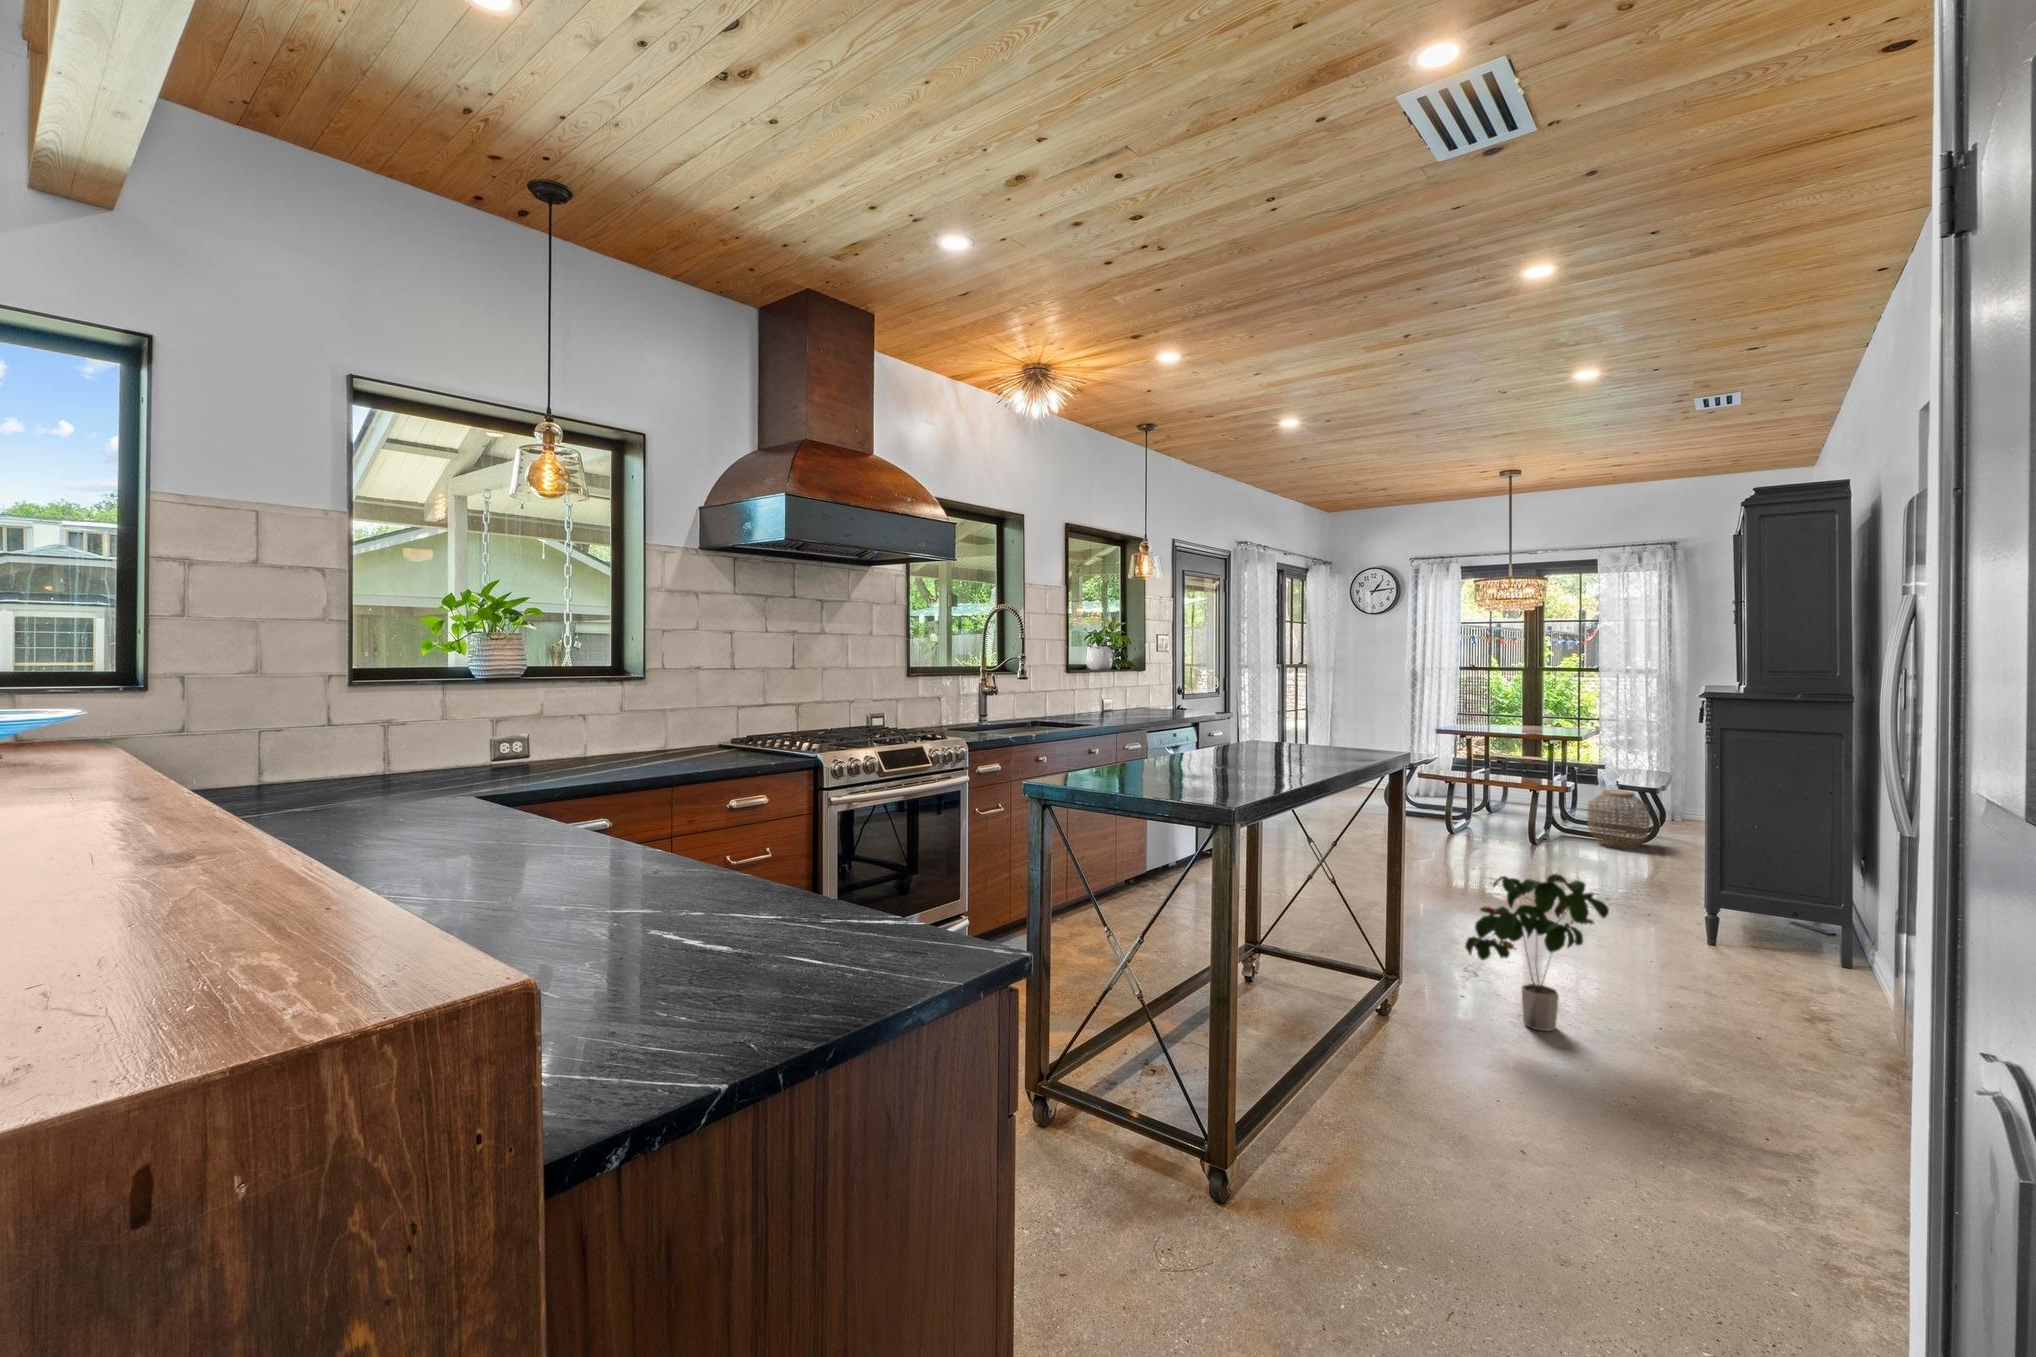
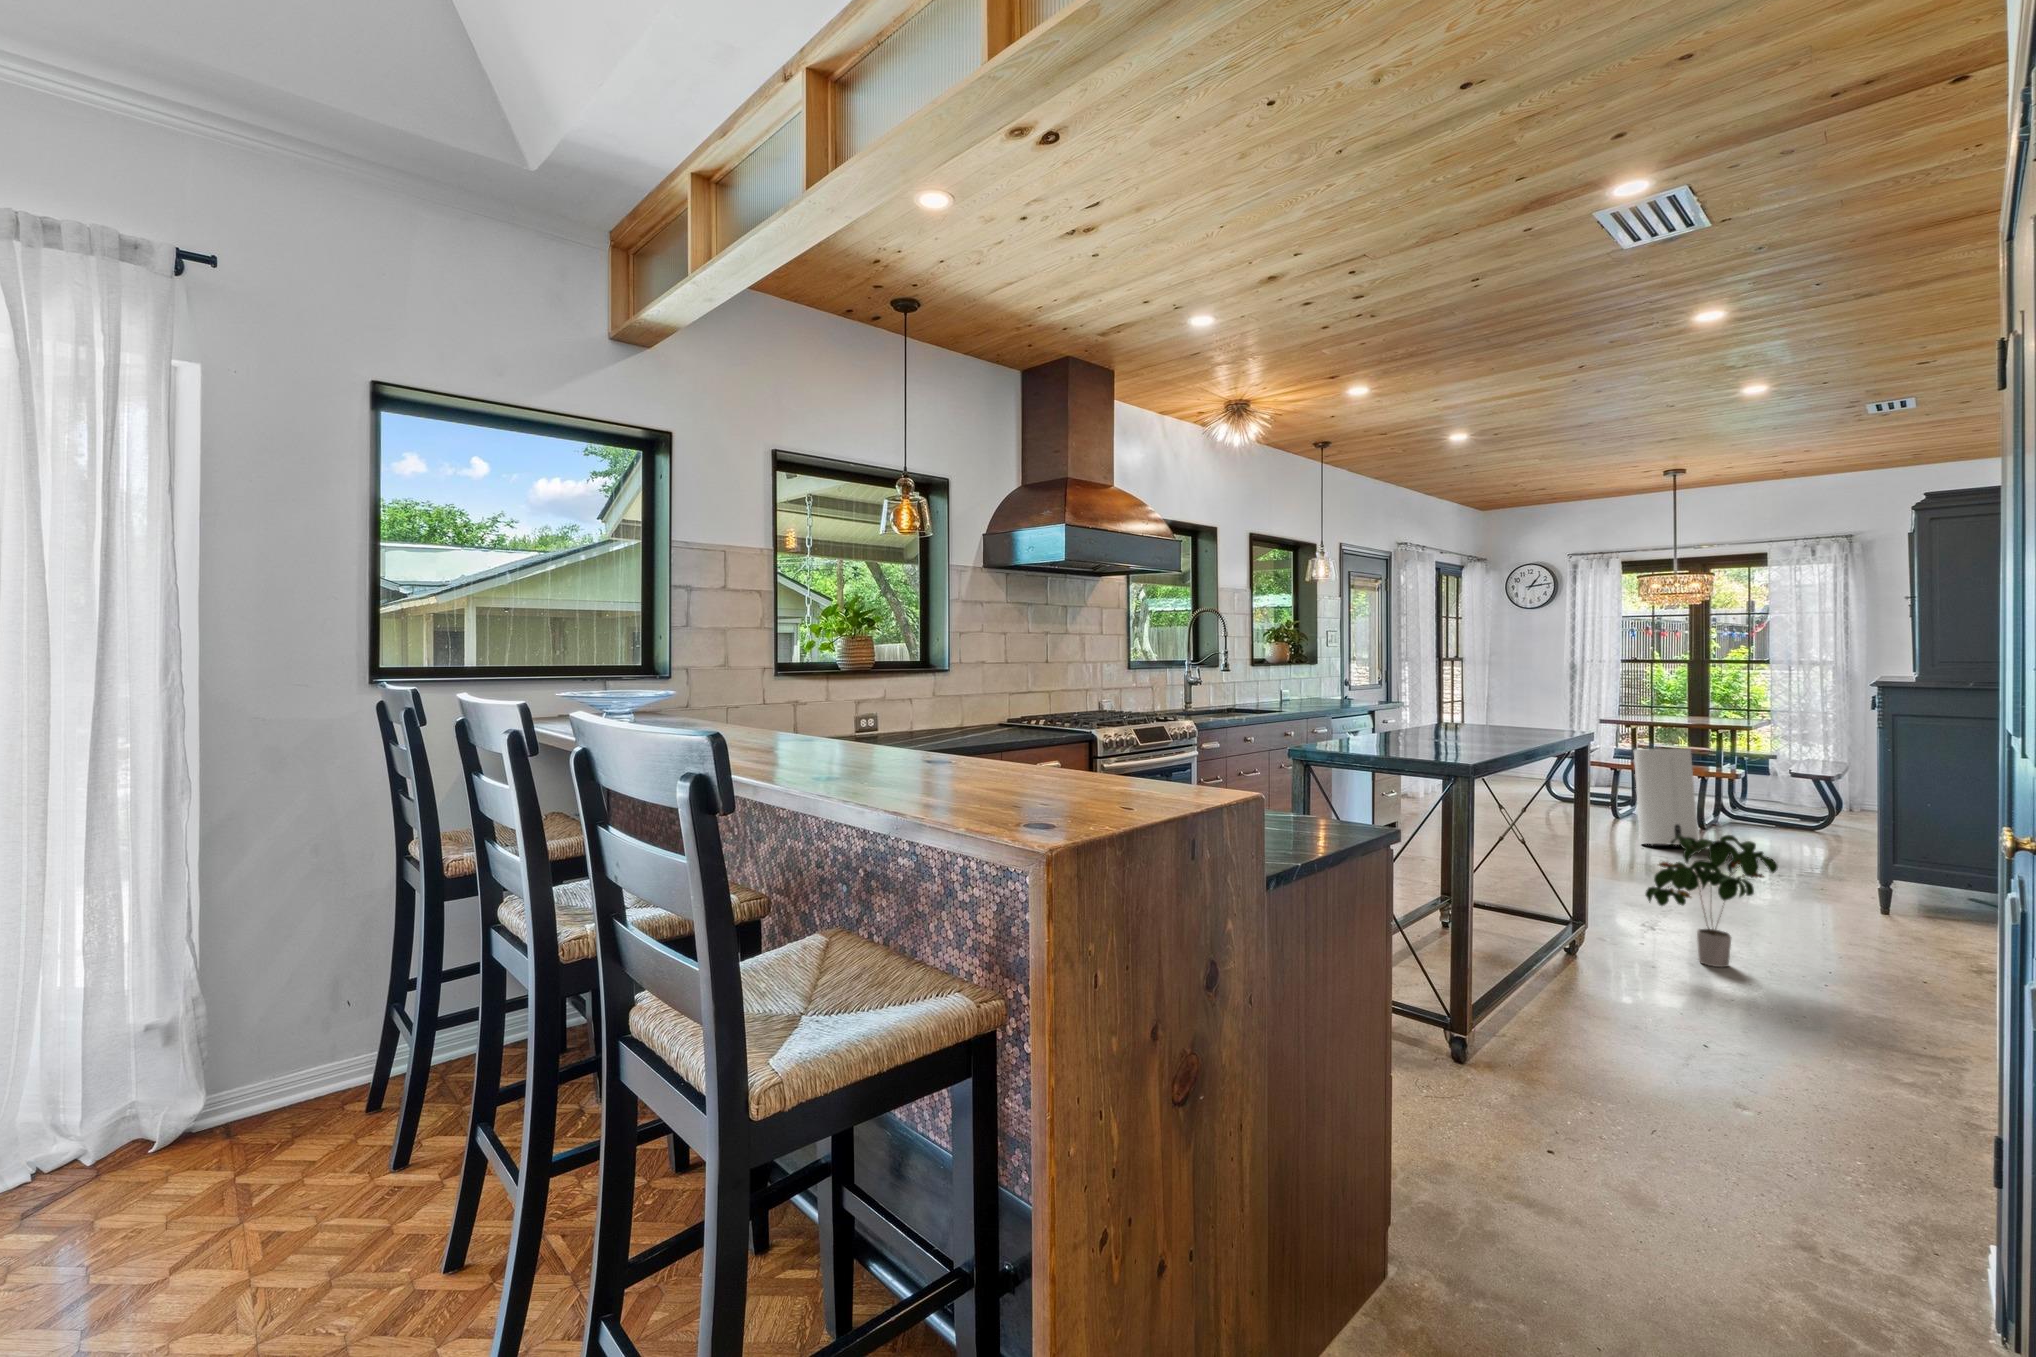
air purifier: none [1466,763,1530,866] -> present [1634,749,1698,845]
woven basket: present [1587,790,1650,848] -> none [1757,777,1823,834]

